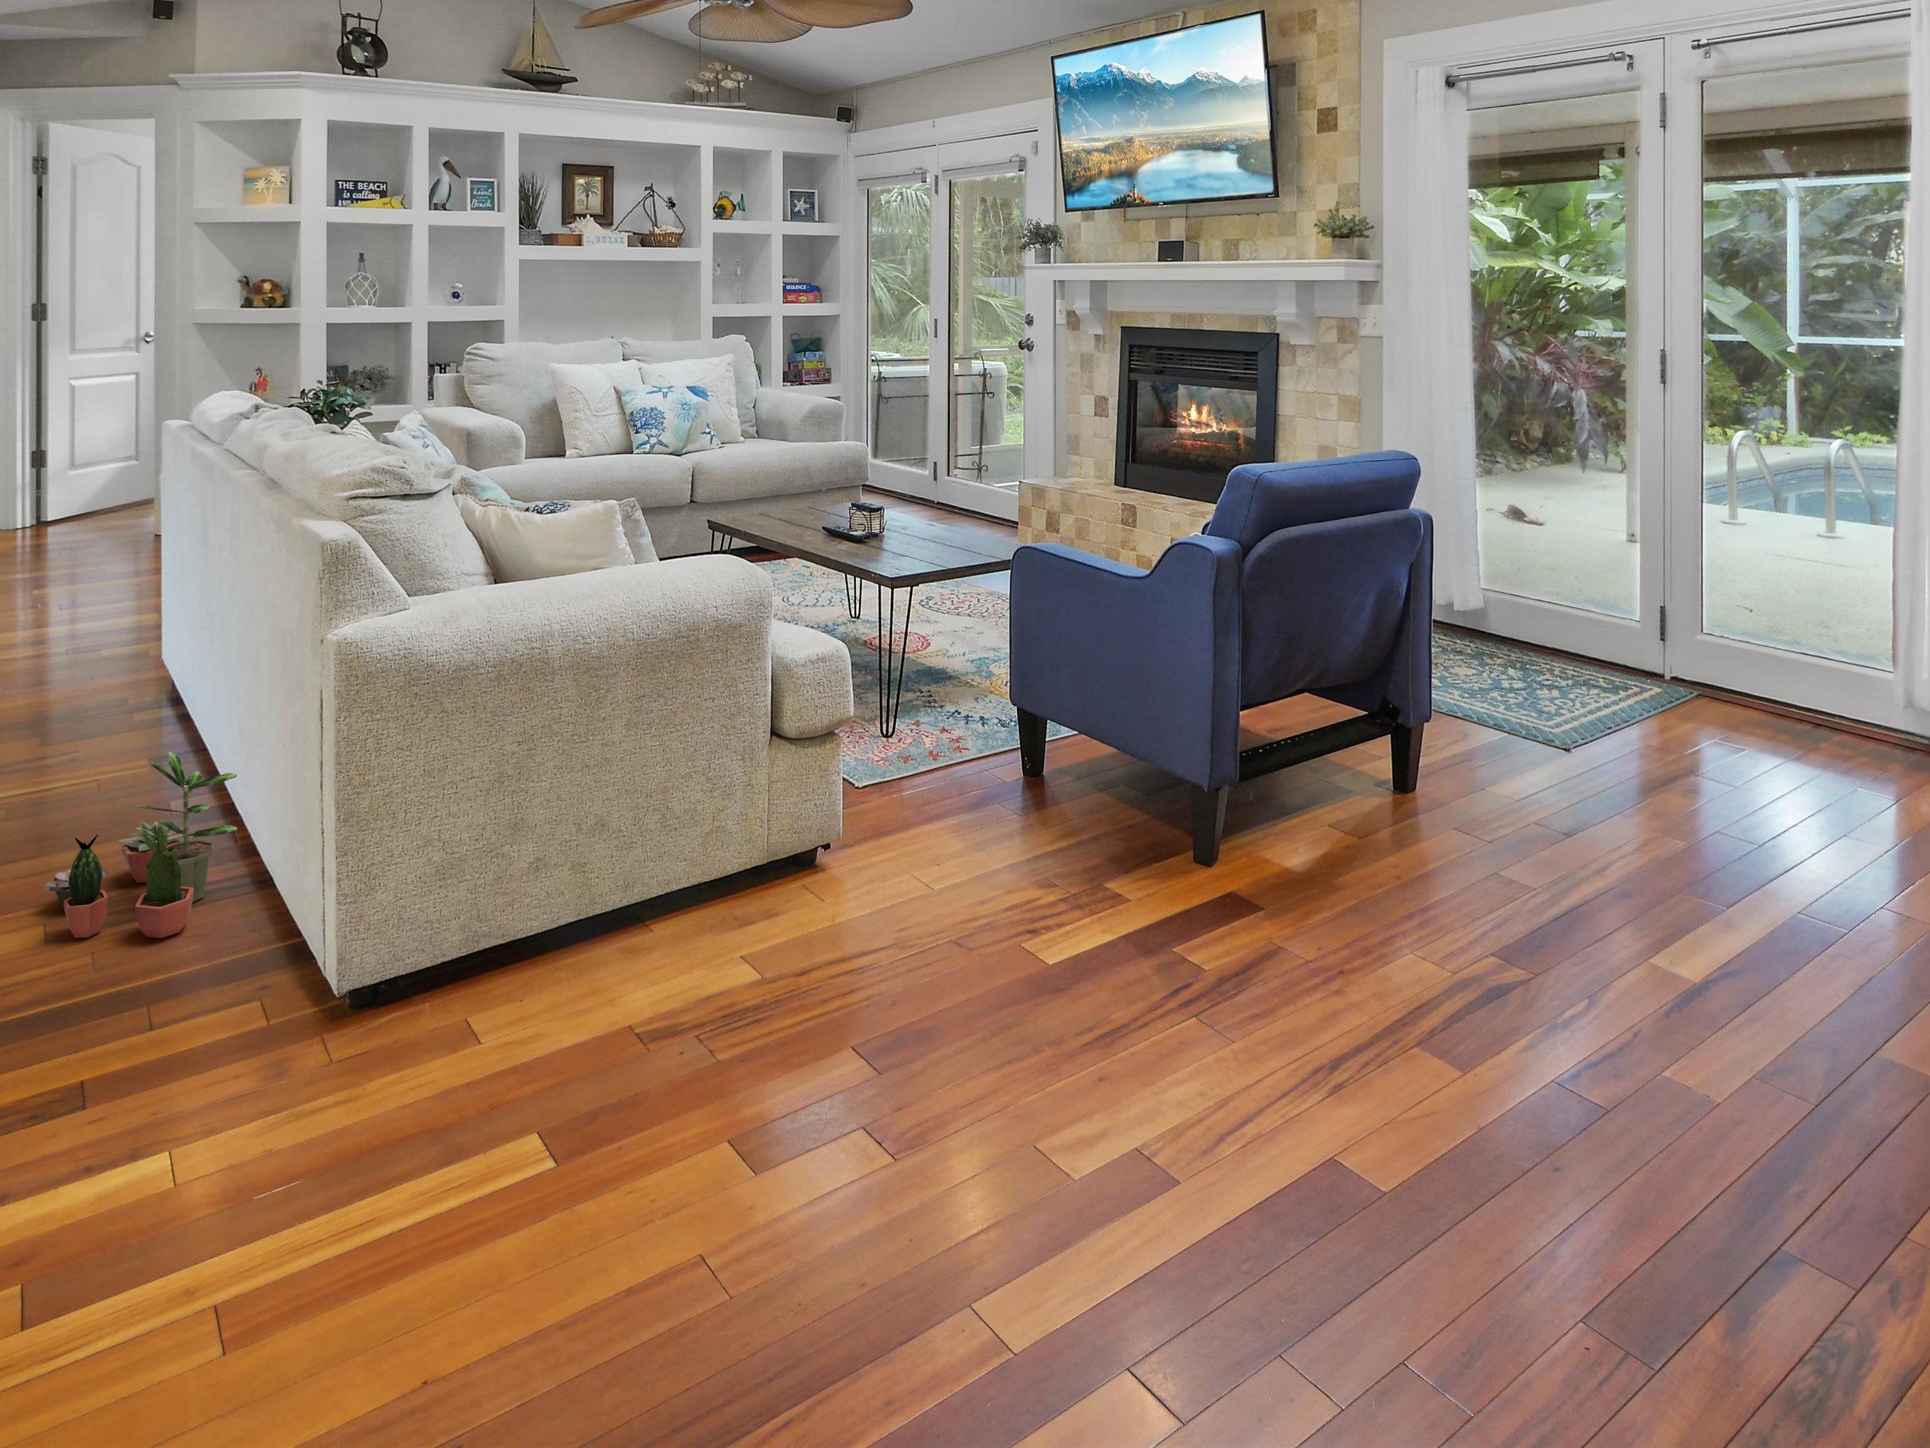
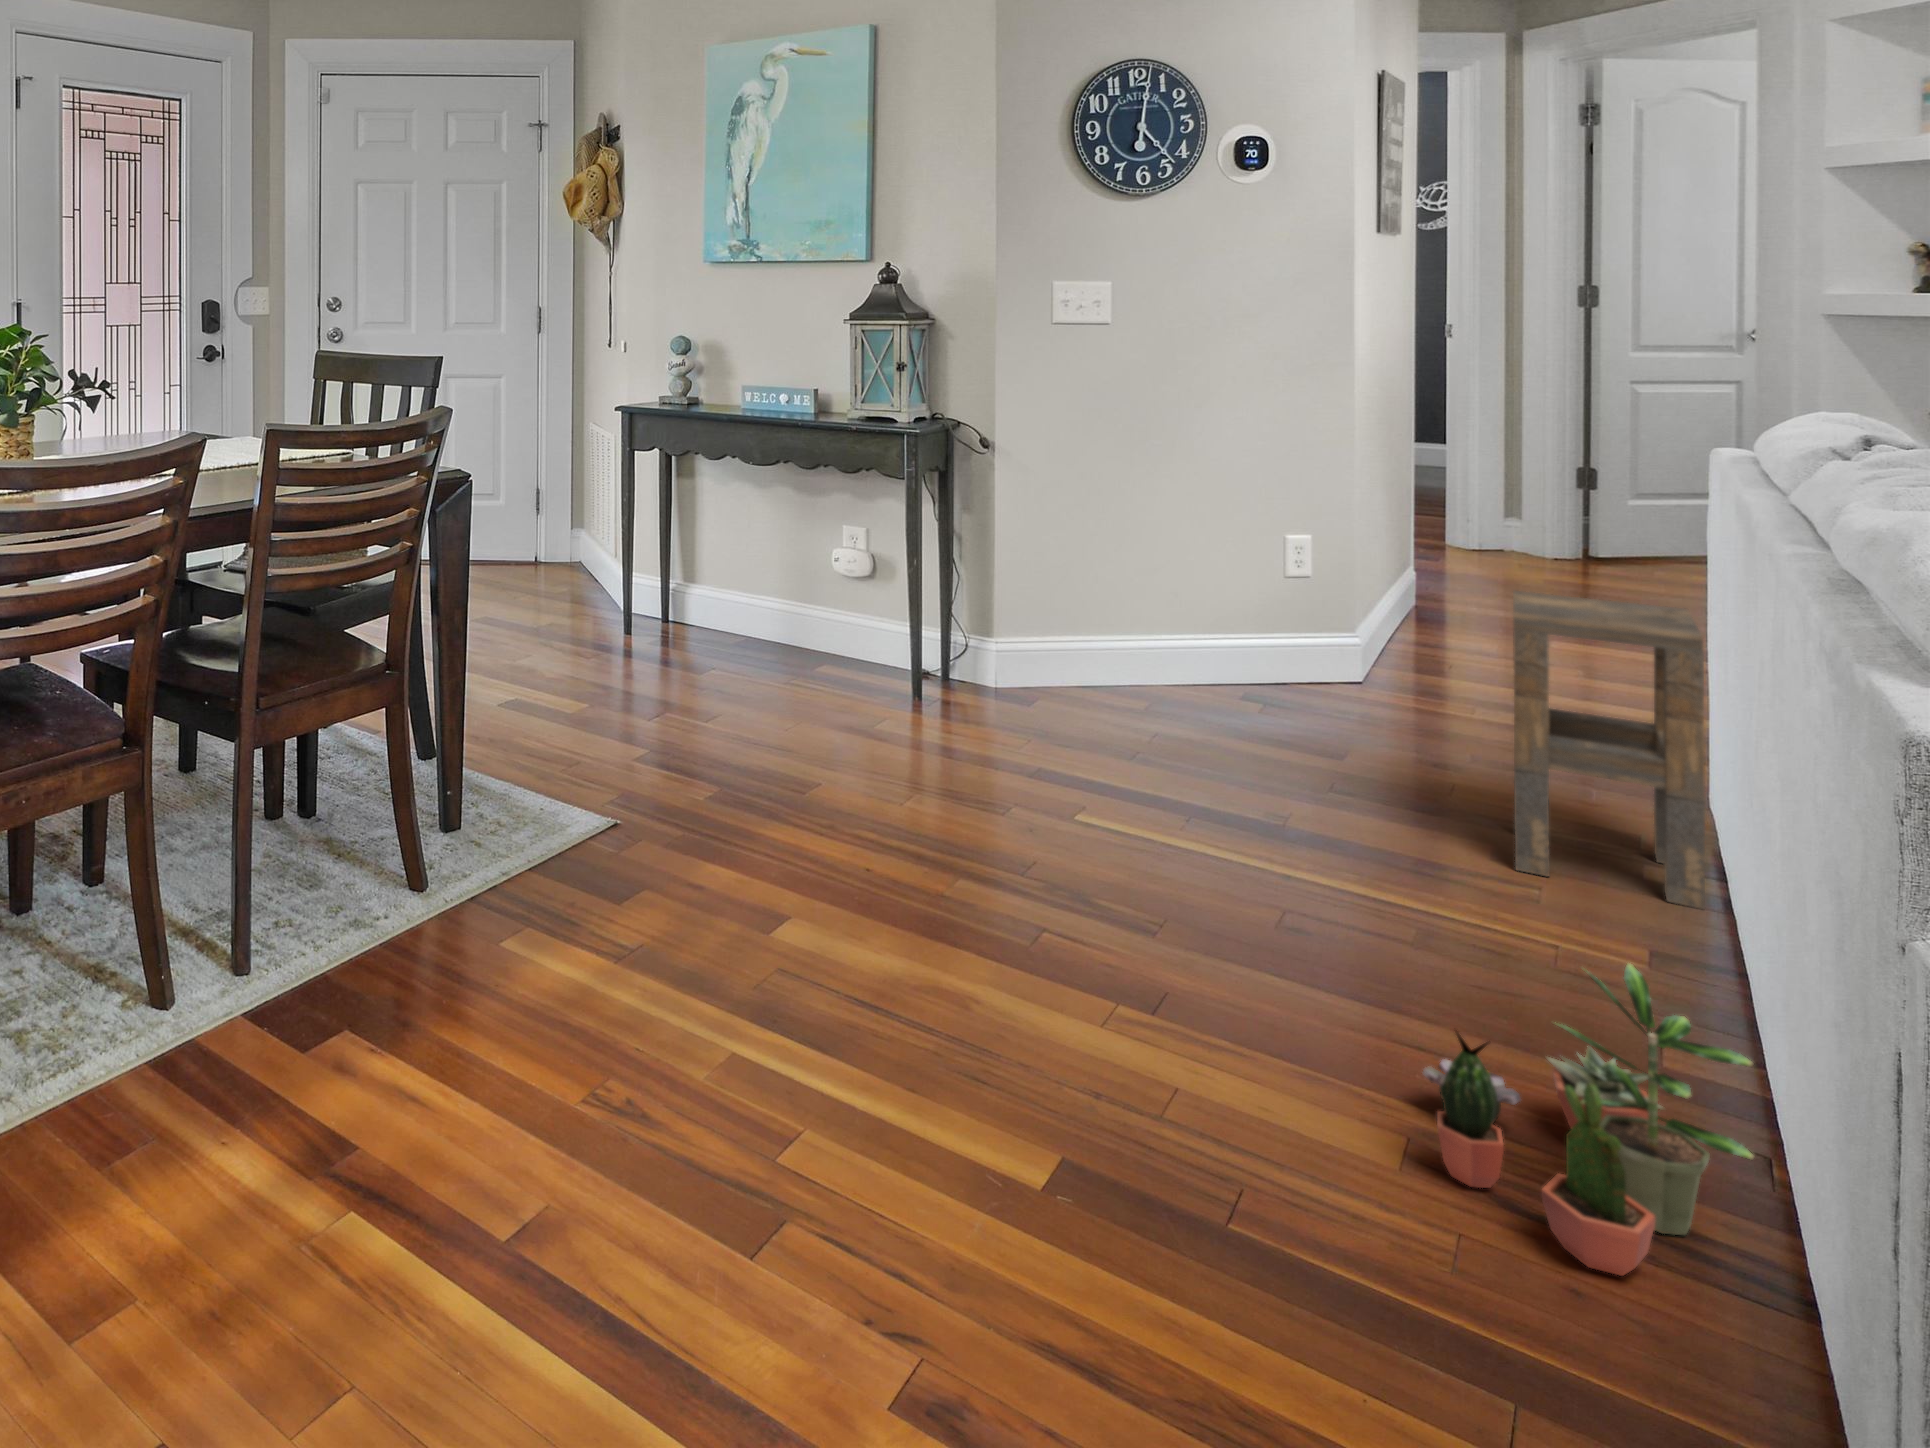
side table: none [45,537,172,754] -> present [1513,591,1705,909]

